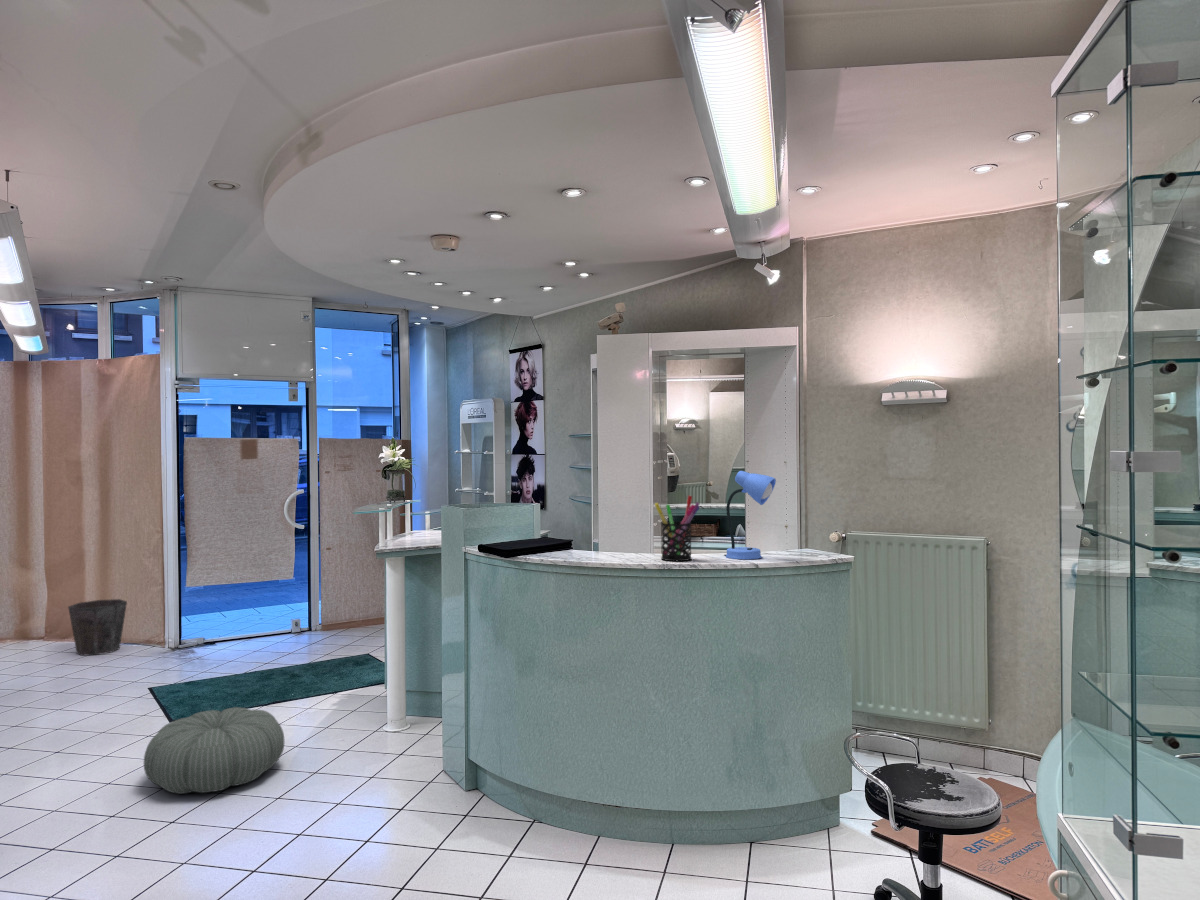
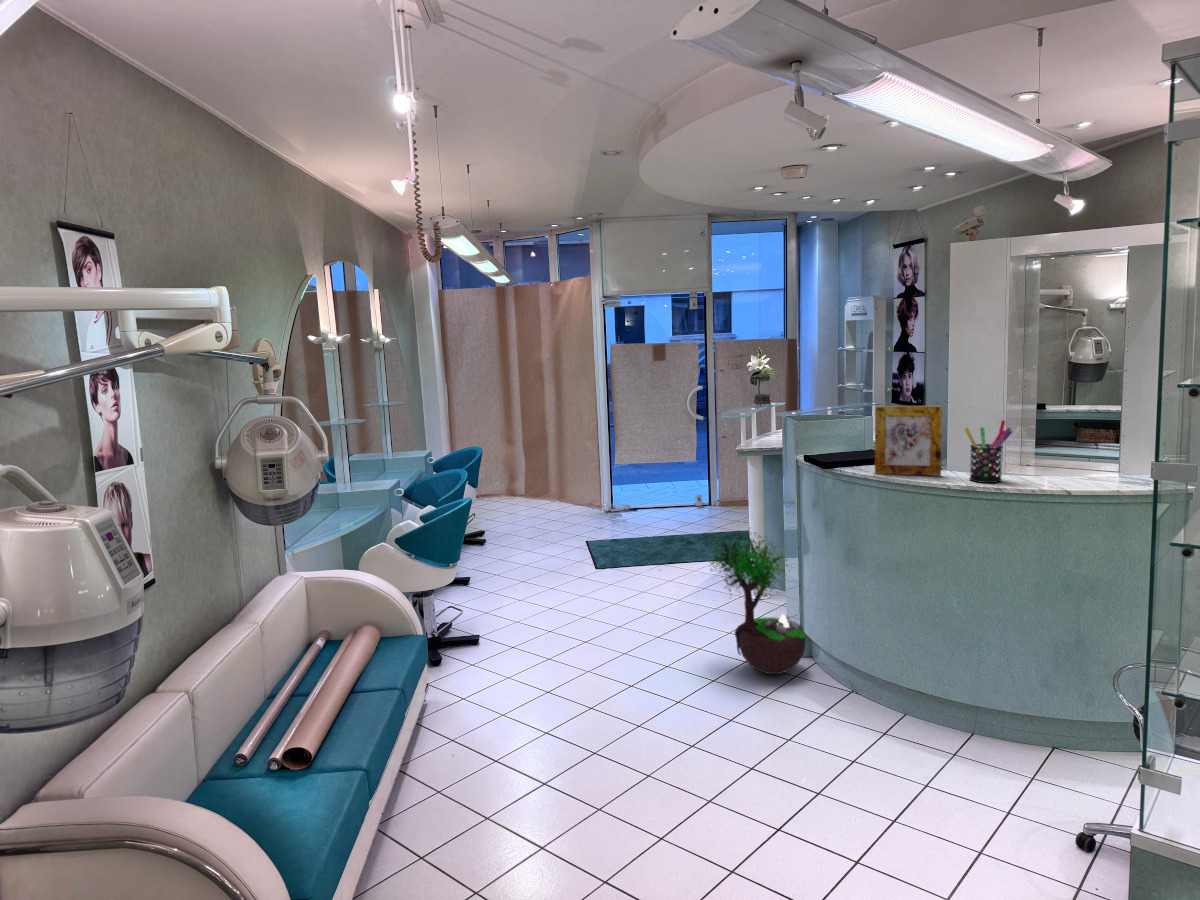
desk lamp: present [724,471,776,559] -> none [1044,396,1106,485]
picture frame: none [564,482,632,559] -> present [875,406,942,476]
waste bin: present [68,599,127,656] -> none [538,470,575,512]
potted tree: none [353,629,482,824] -> present [708,532,806,674]
pouf: present [144,707,285,794] -> none [575,564,668,622]

